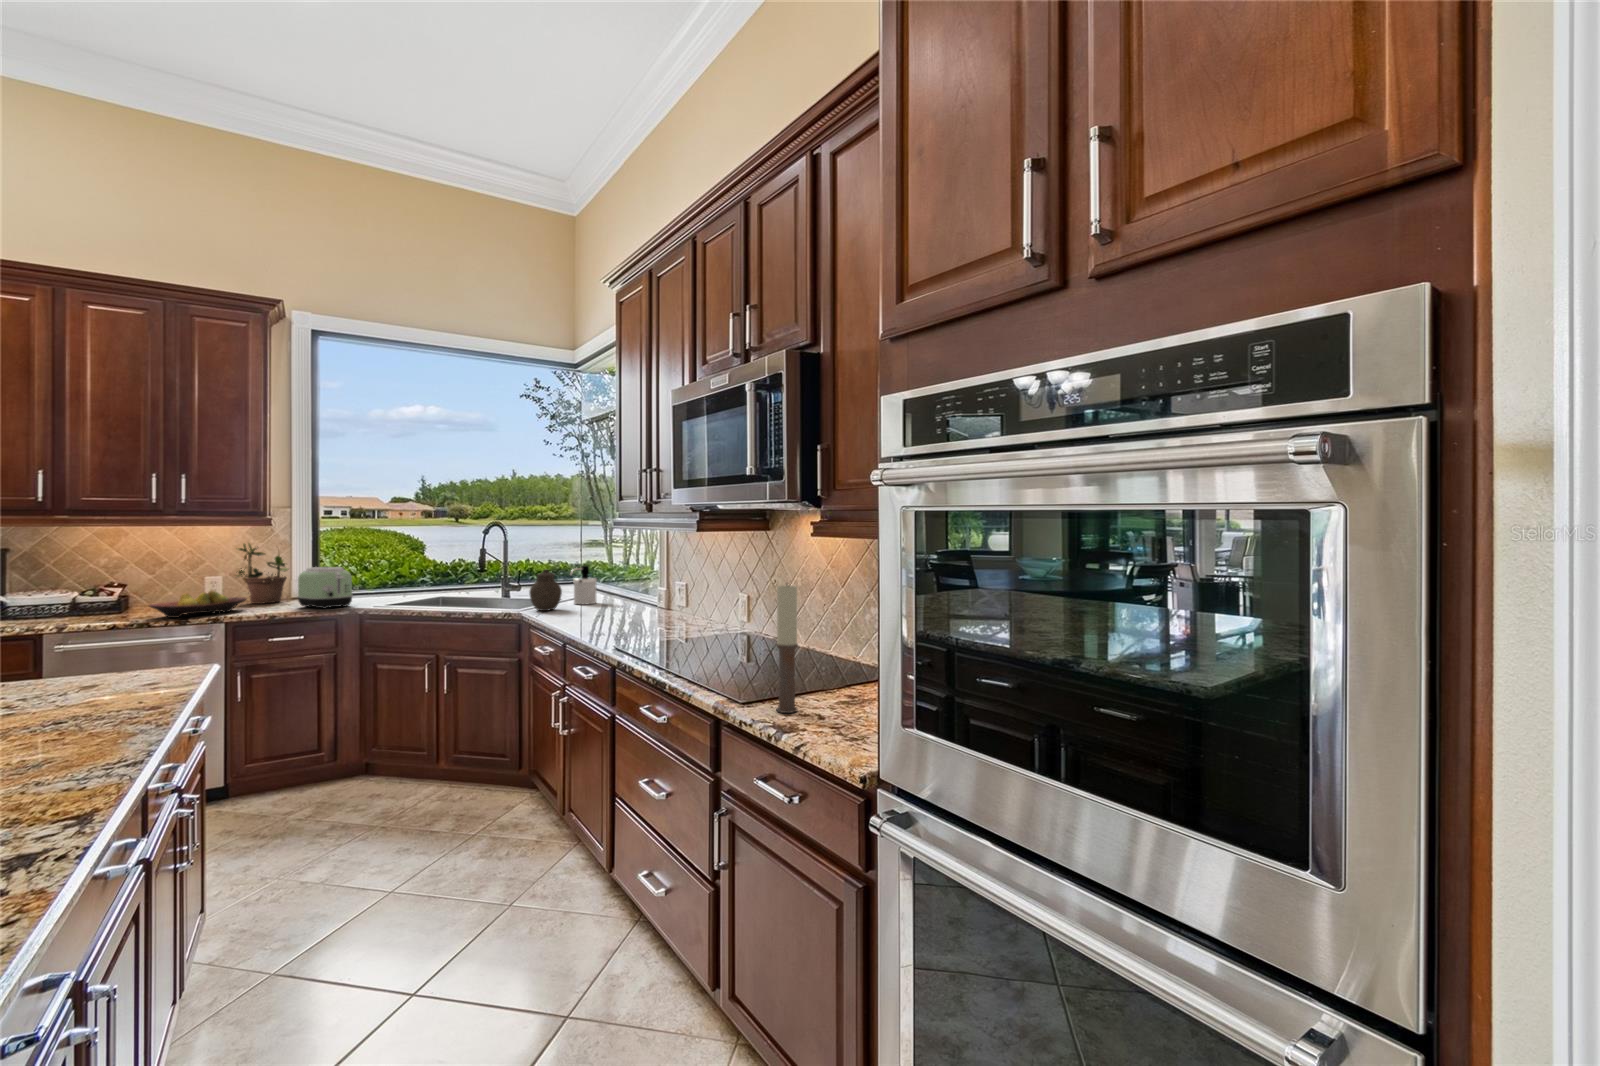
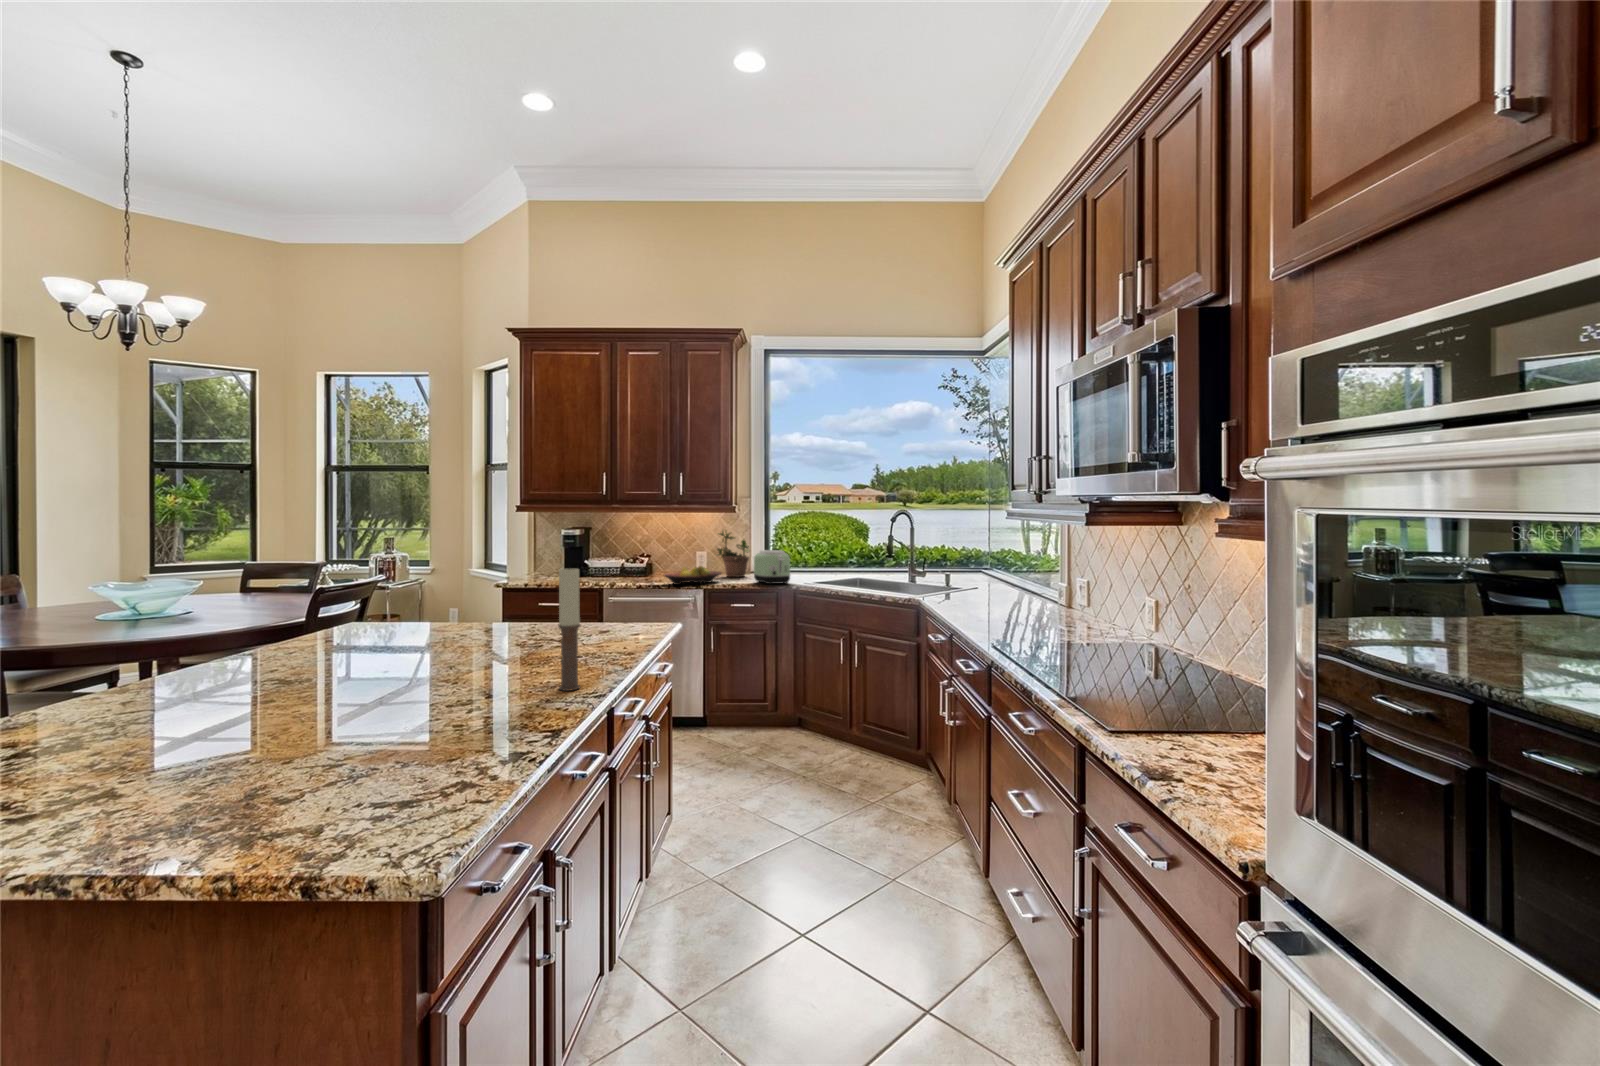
soap dispenser: present [570,565,597,605] -> none [966,557,994,596]
jar: present [529,569,562,611] -> none [927,560,957,600]
candle: present [776,585,798,713] -> present [558,568,580,691]

